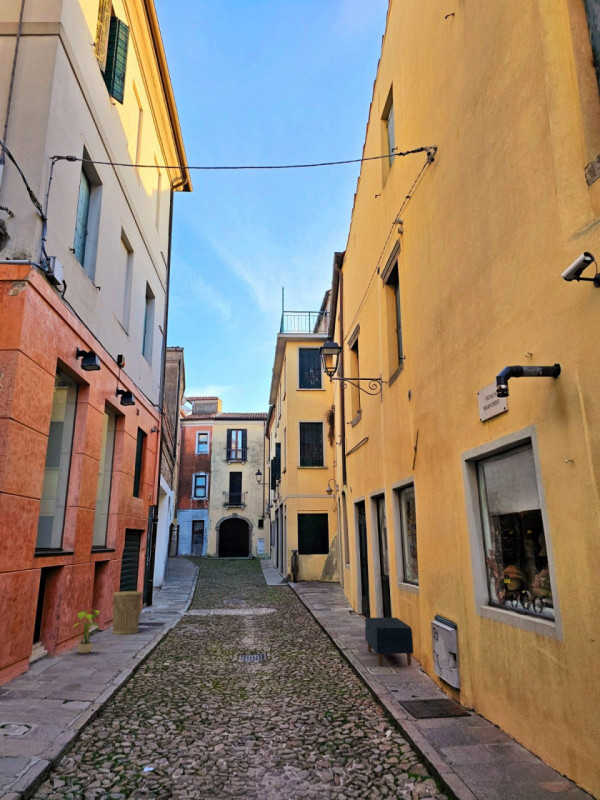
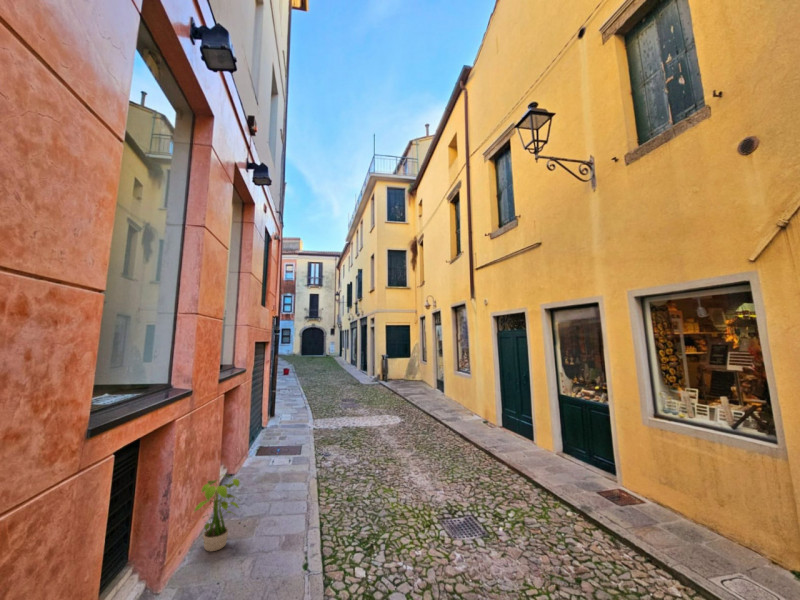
trash can: present [112,591,143,635] -> none [245,418,283,476]
bench: present [365,618,413,666] -> none [624,466,768,568]

